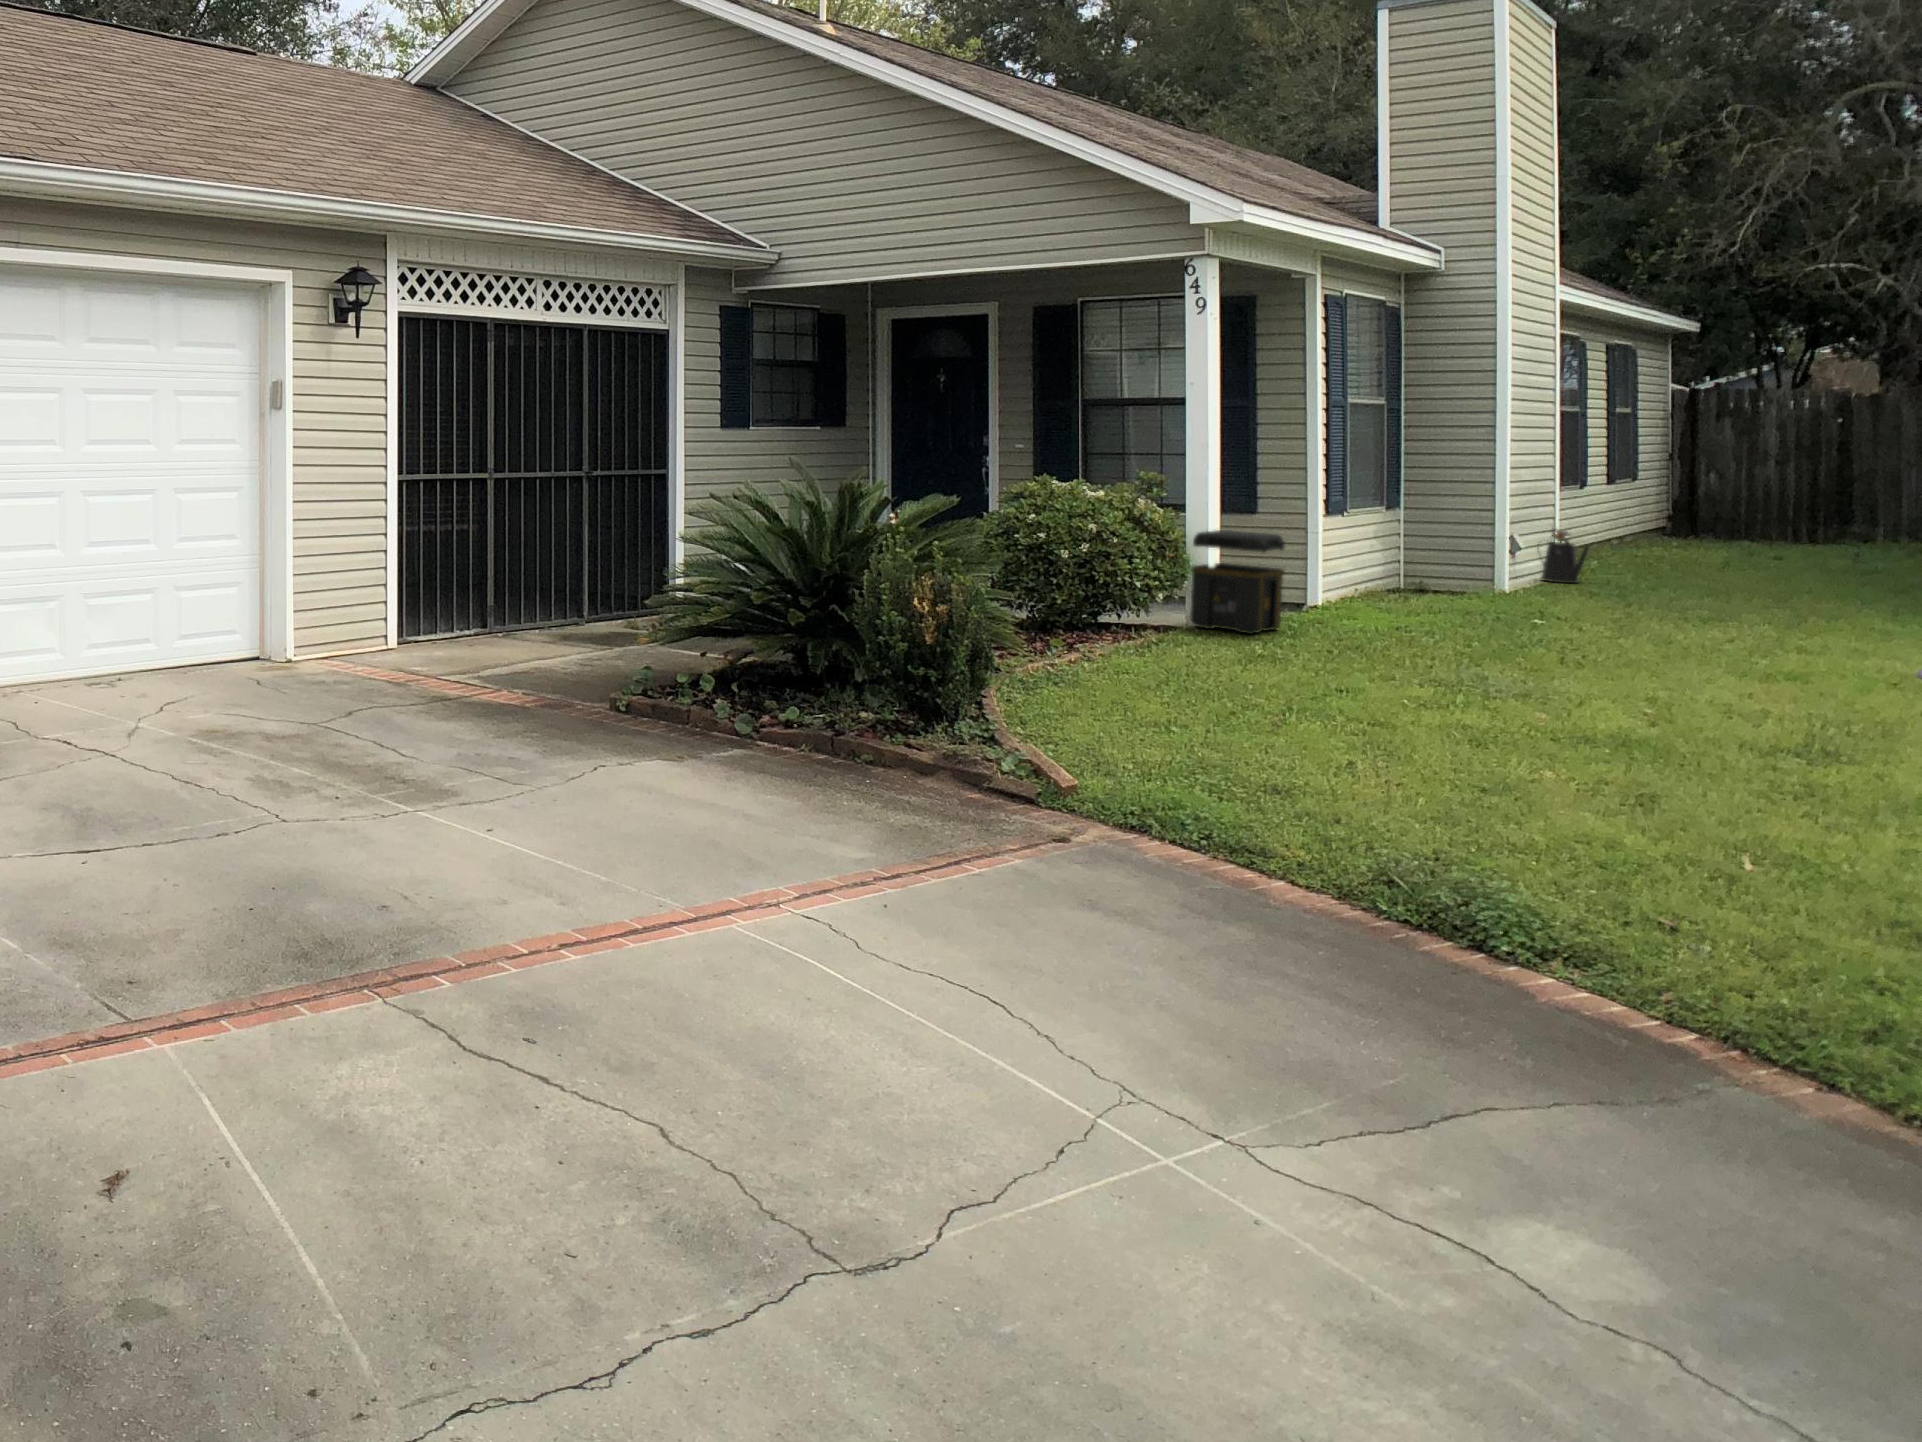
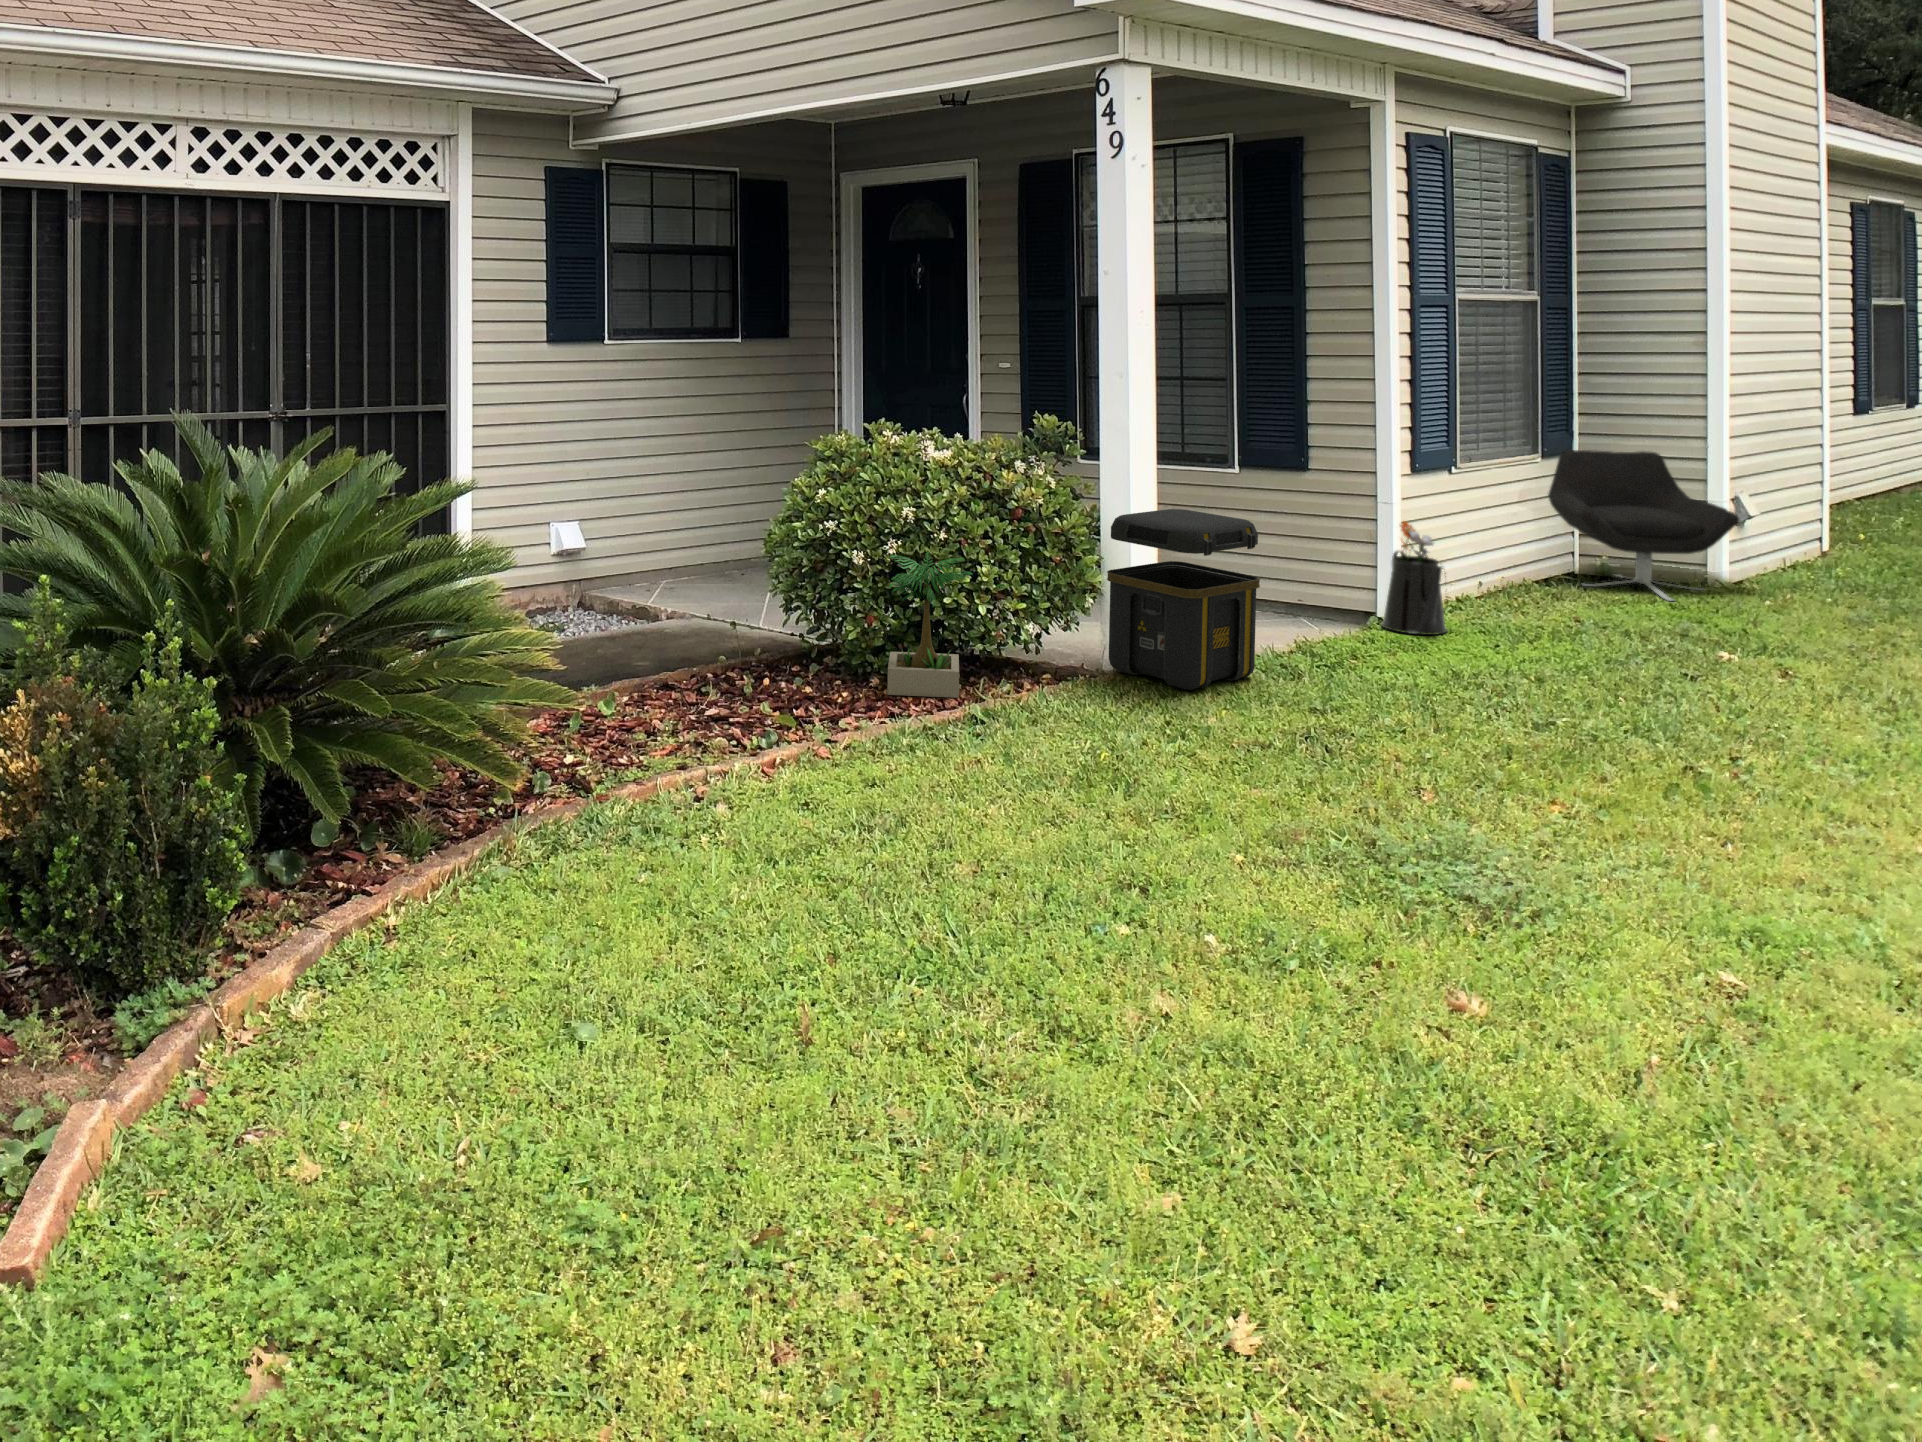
lounge chair: none [1392,505,1525,600] -> present [1548,450,1740,601]
watering can: present [1537,528,1589,583] -> present [1381,521,1447,635]
potted plant: none [1059,554,1125,640] -> present [887,552,973,698]

